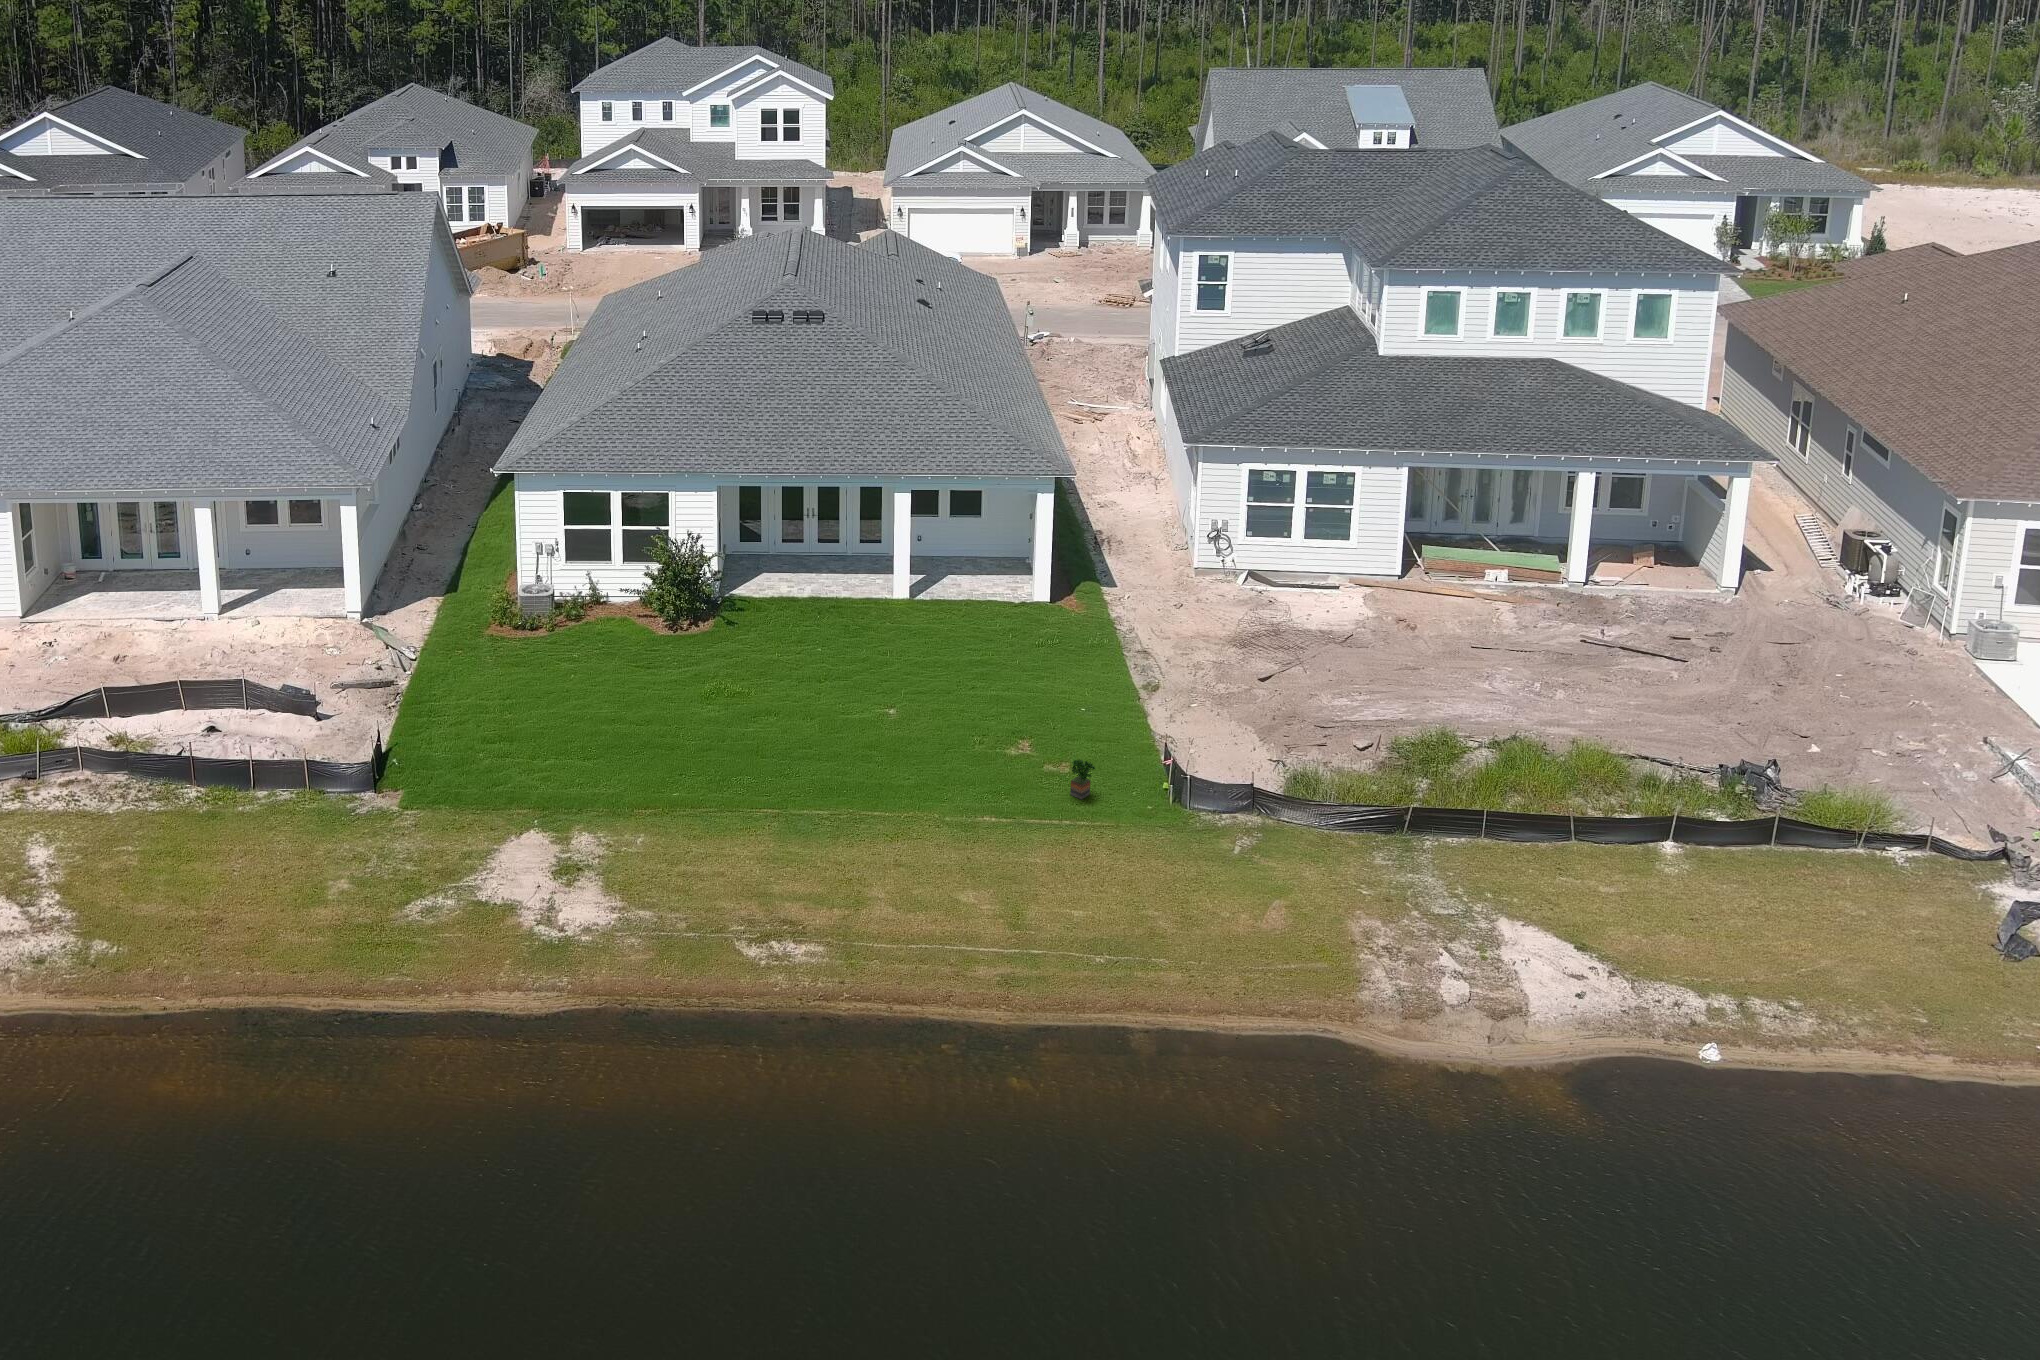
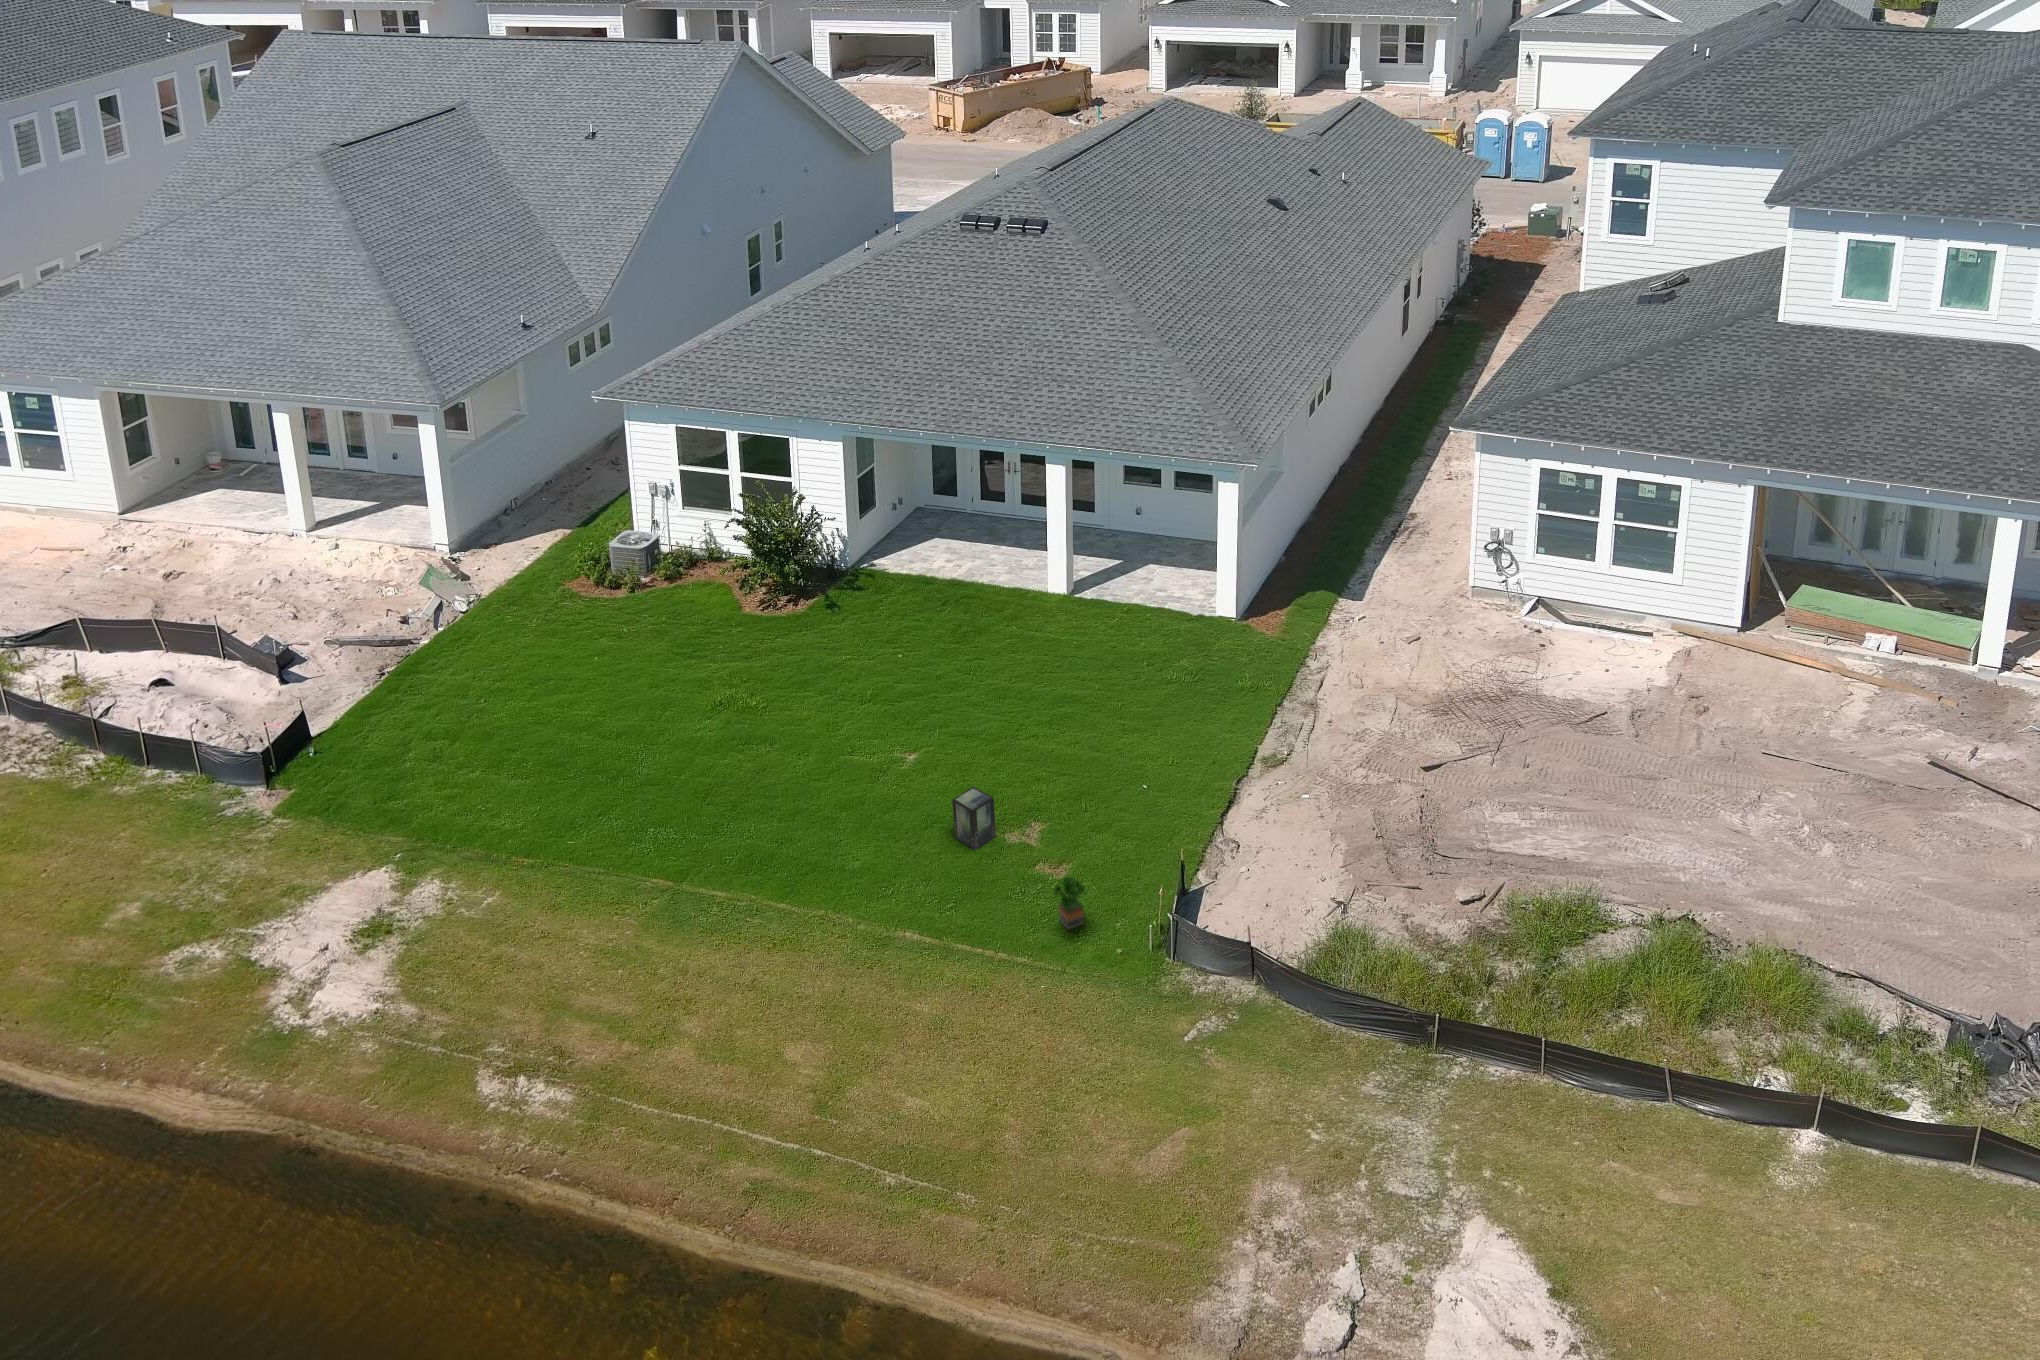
storage box: none [957,716,987,763] -> present [952,787,996,850]

